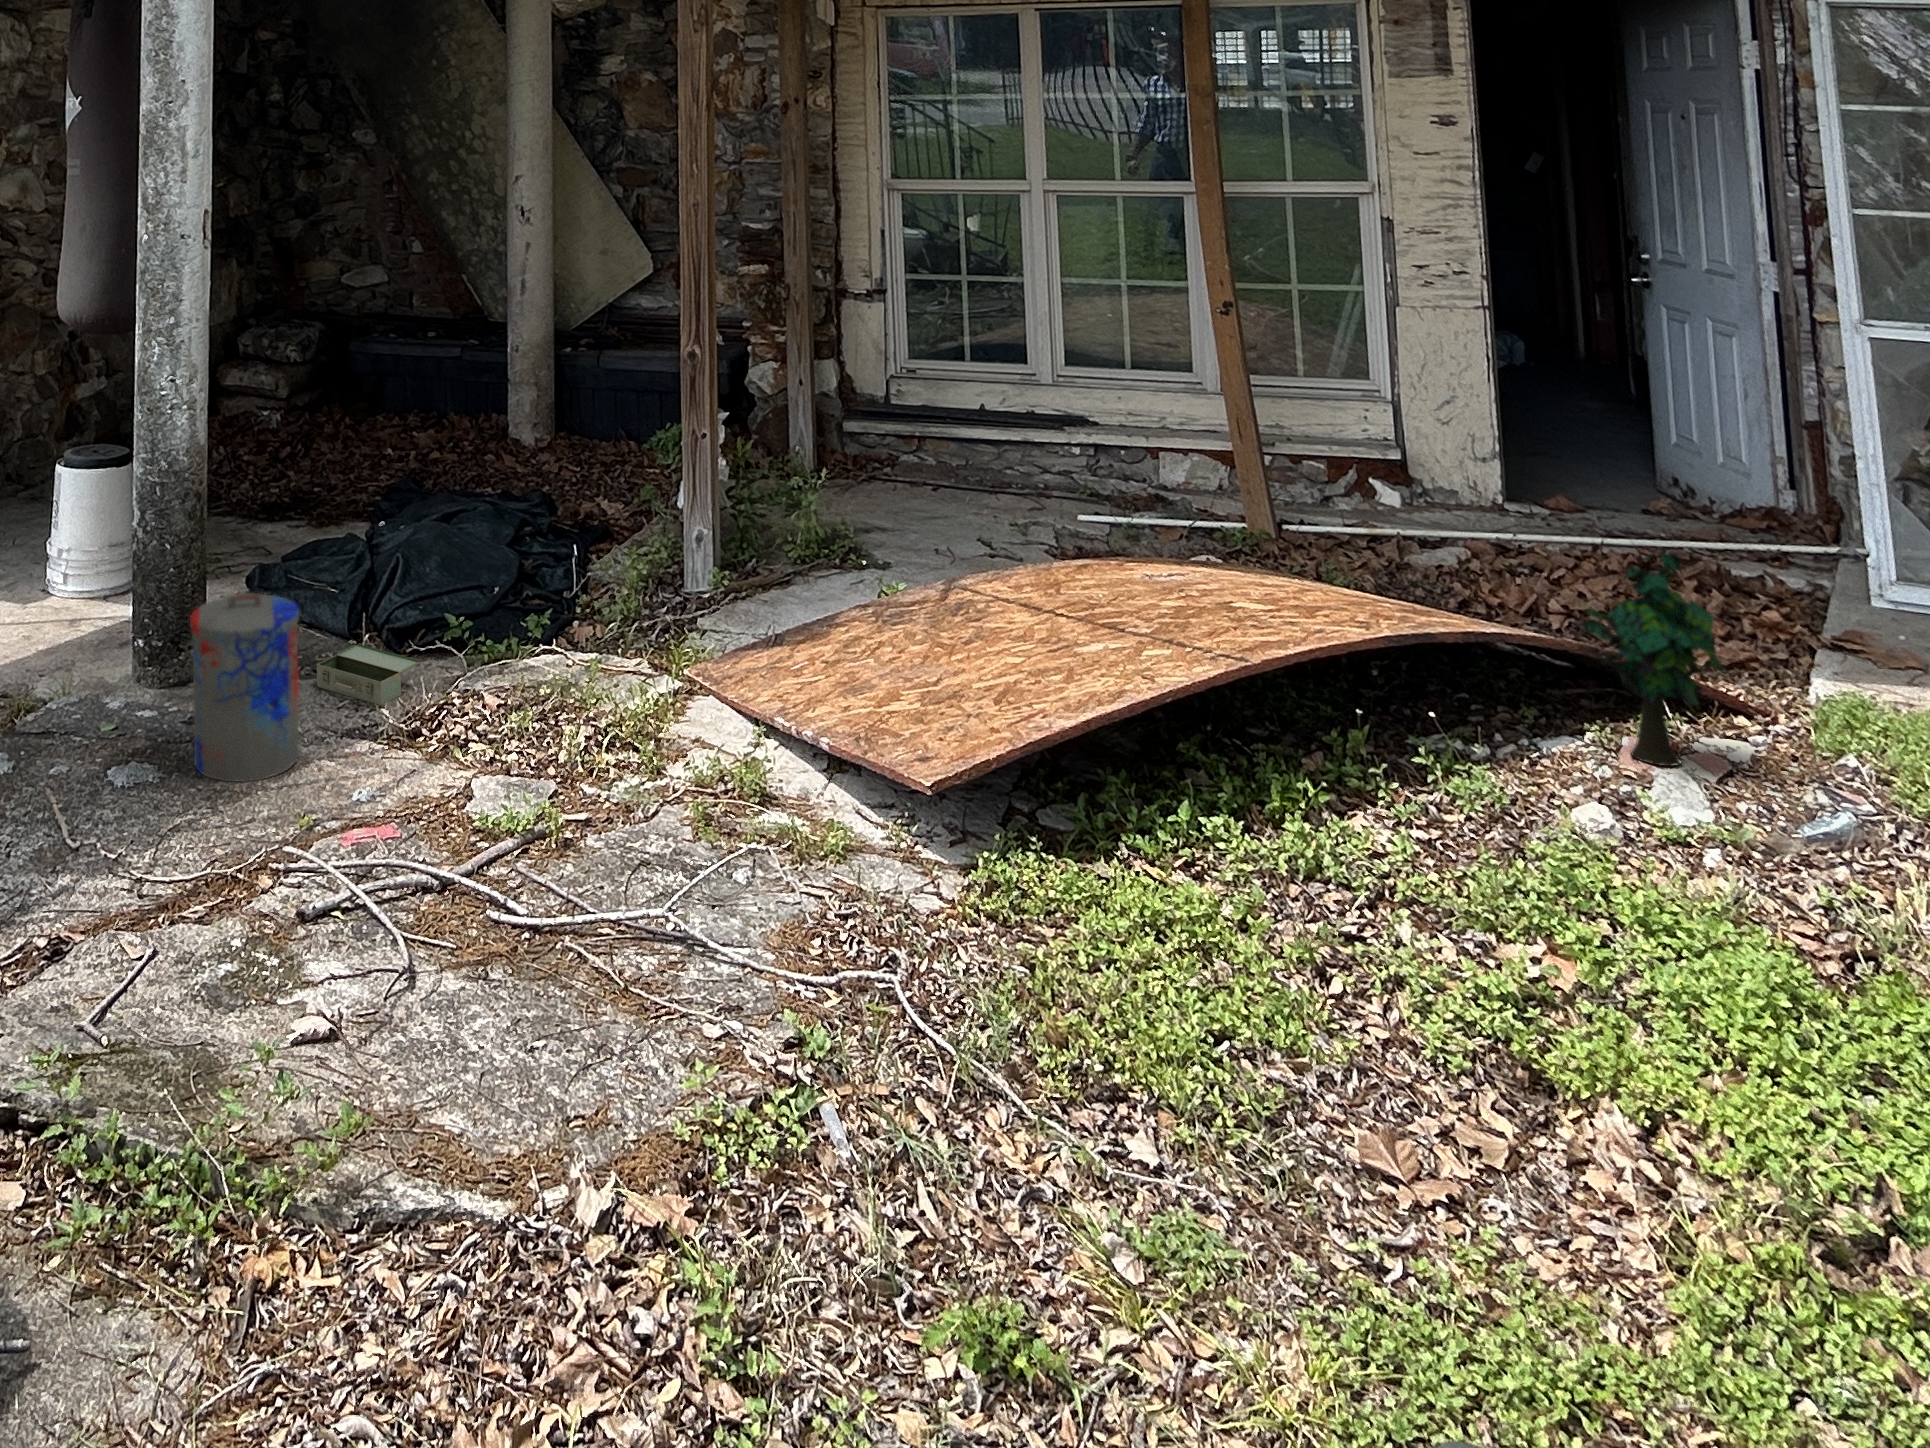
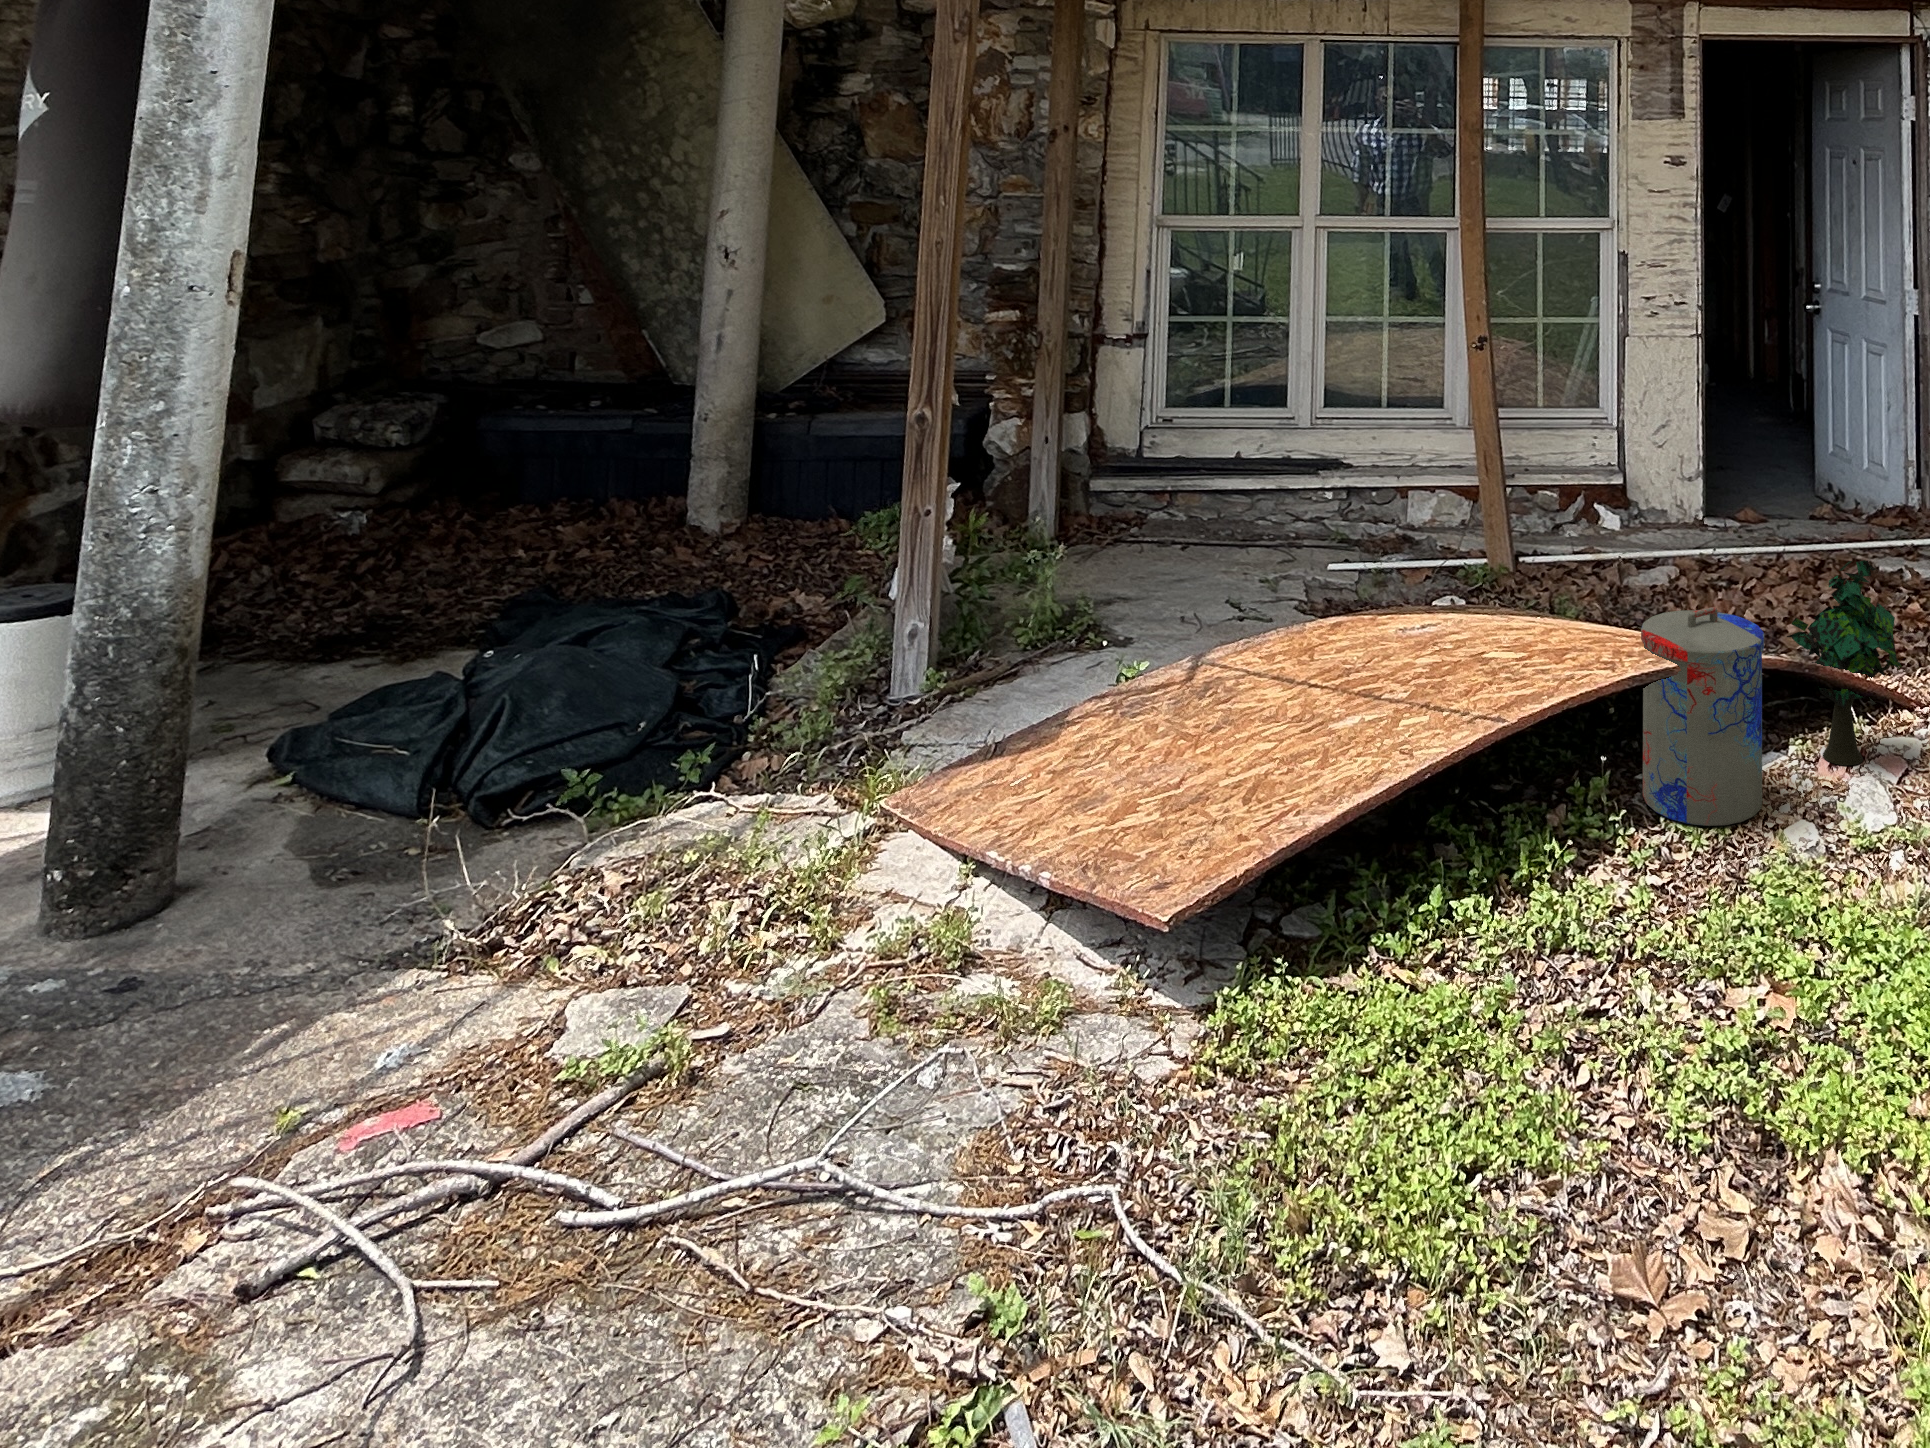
trash can: present [190,593,300,782] -> present [1641,607,1764,826]
toolbox: present [317,644,420,705] -> none [357,826,519,909]

